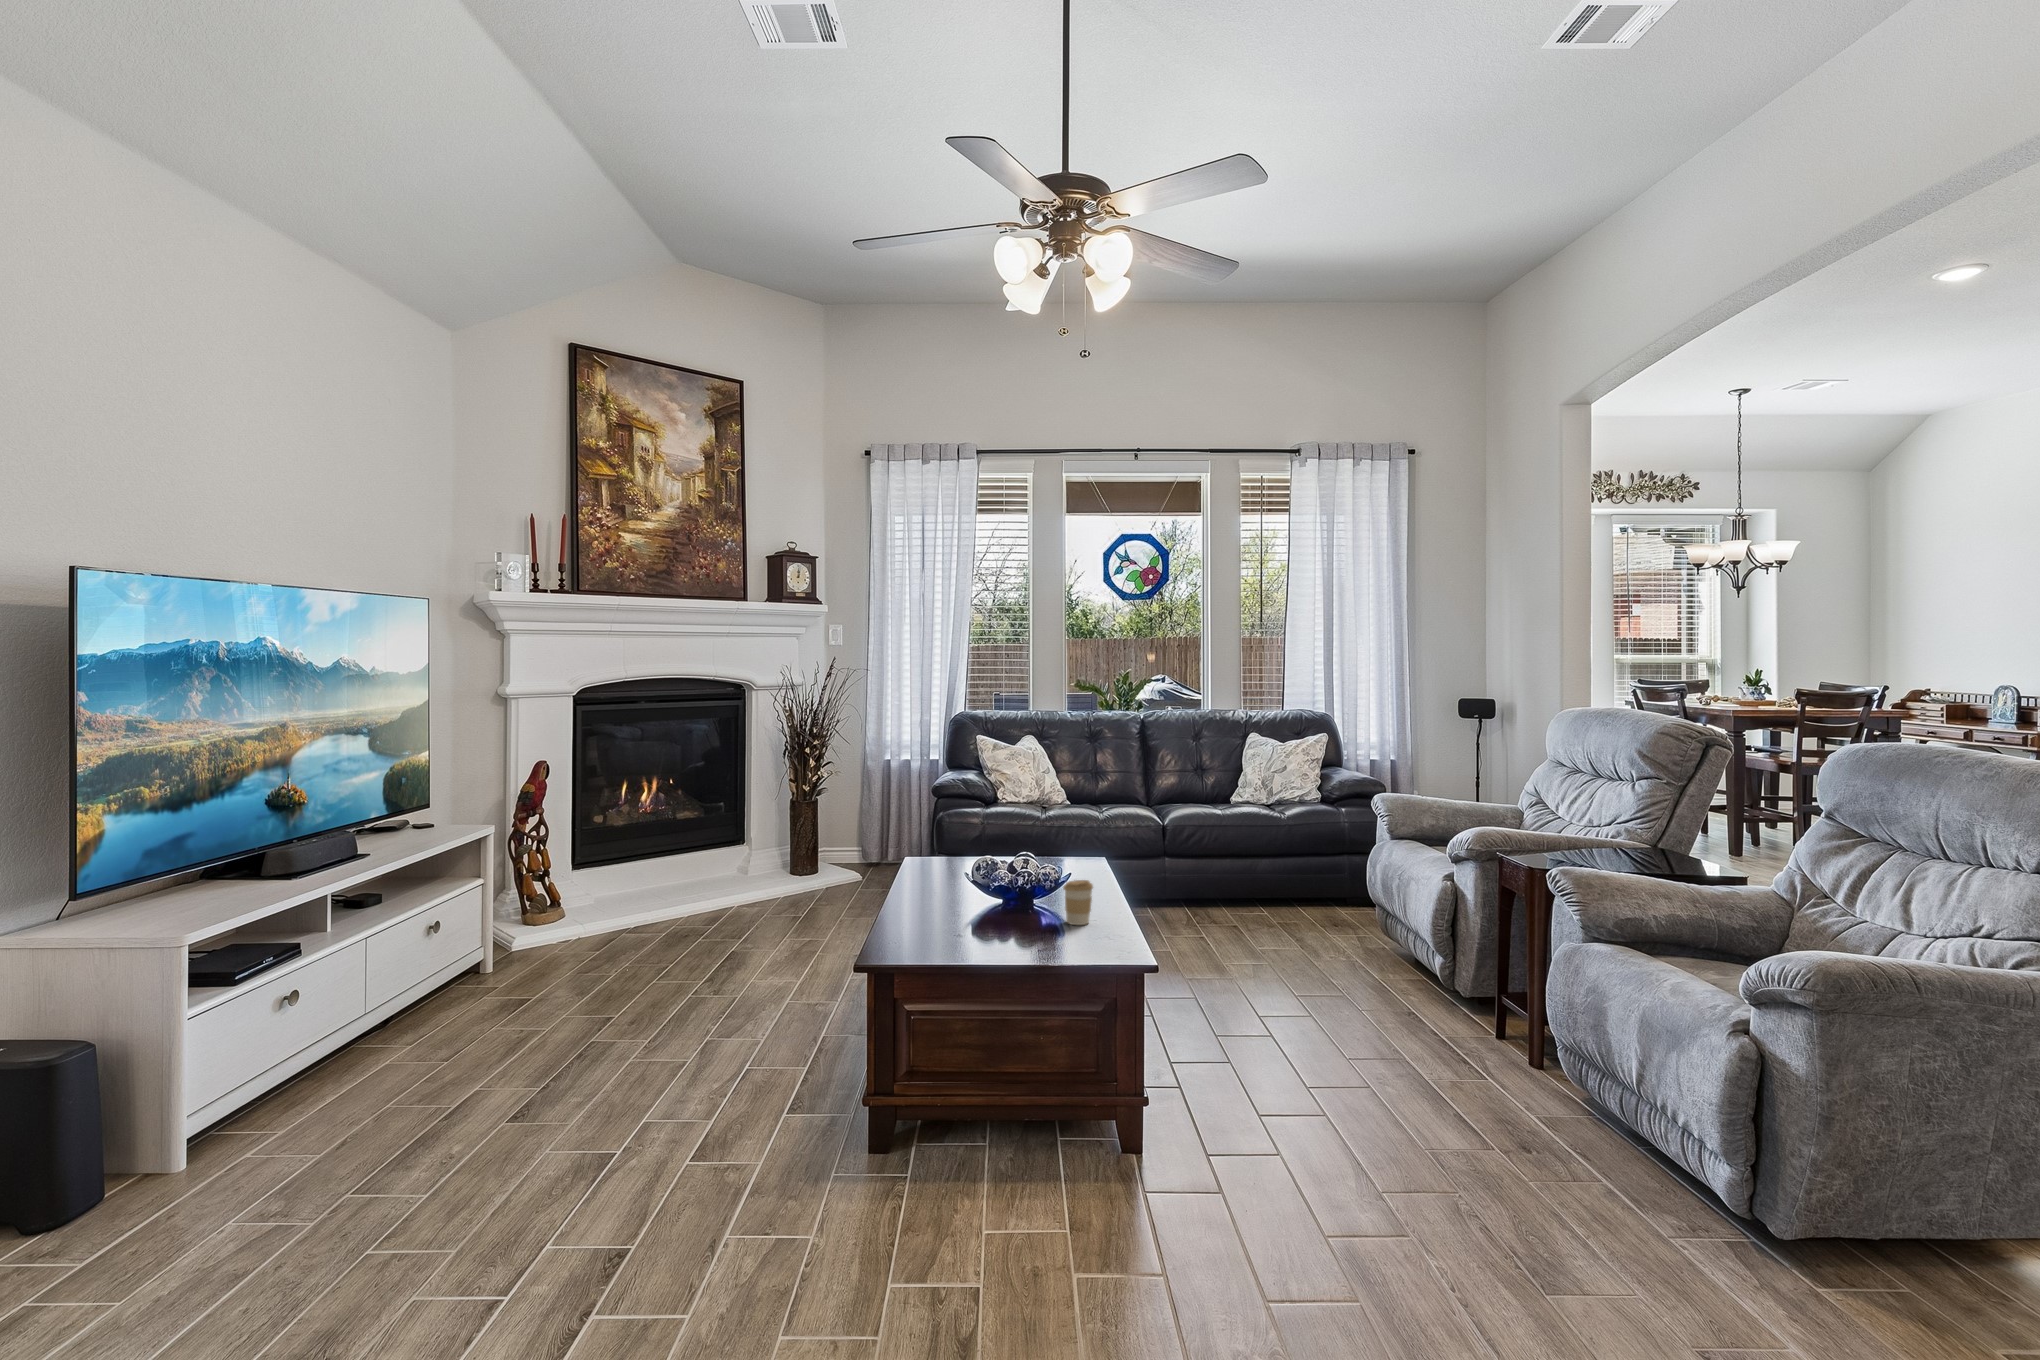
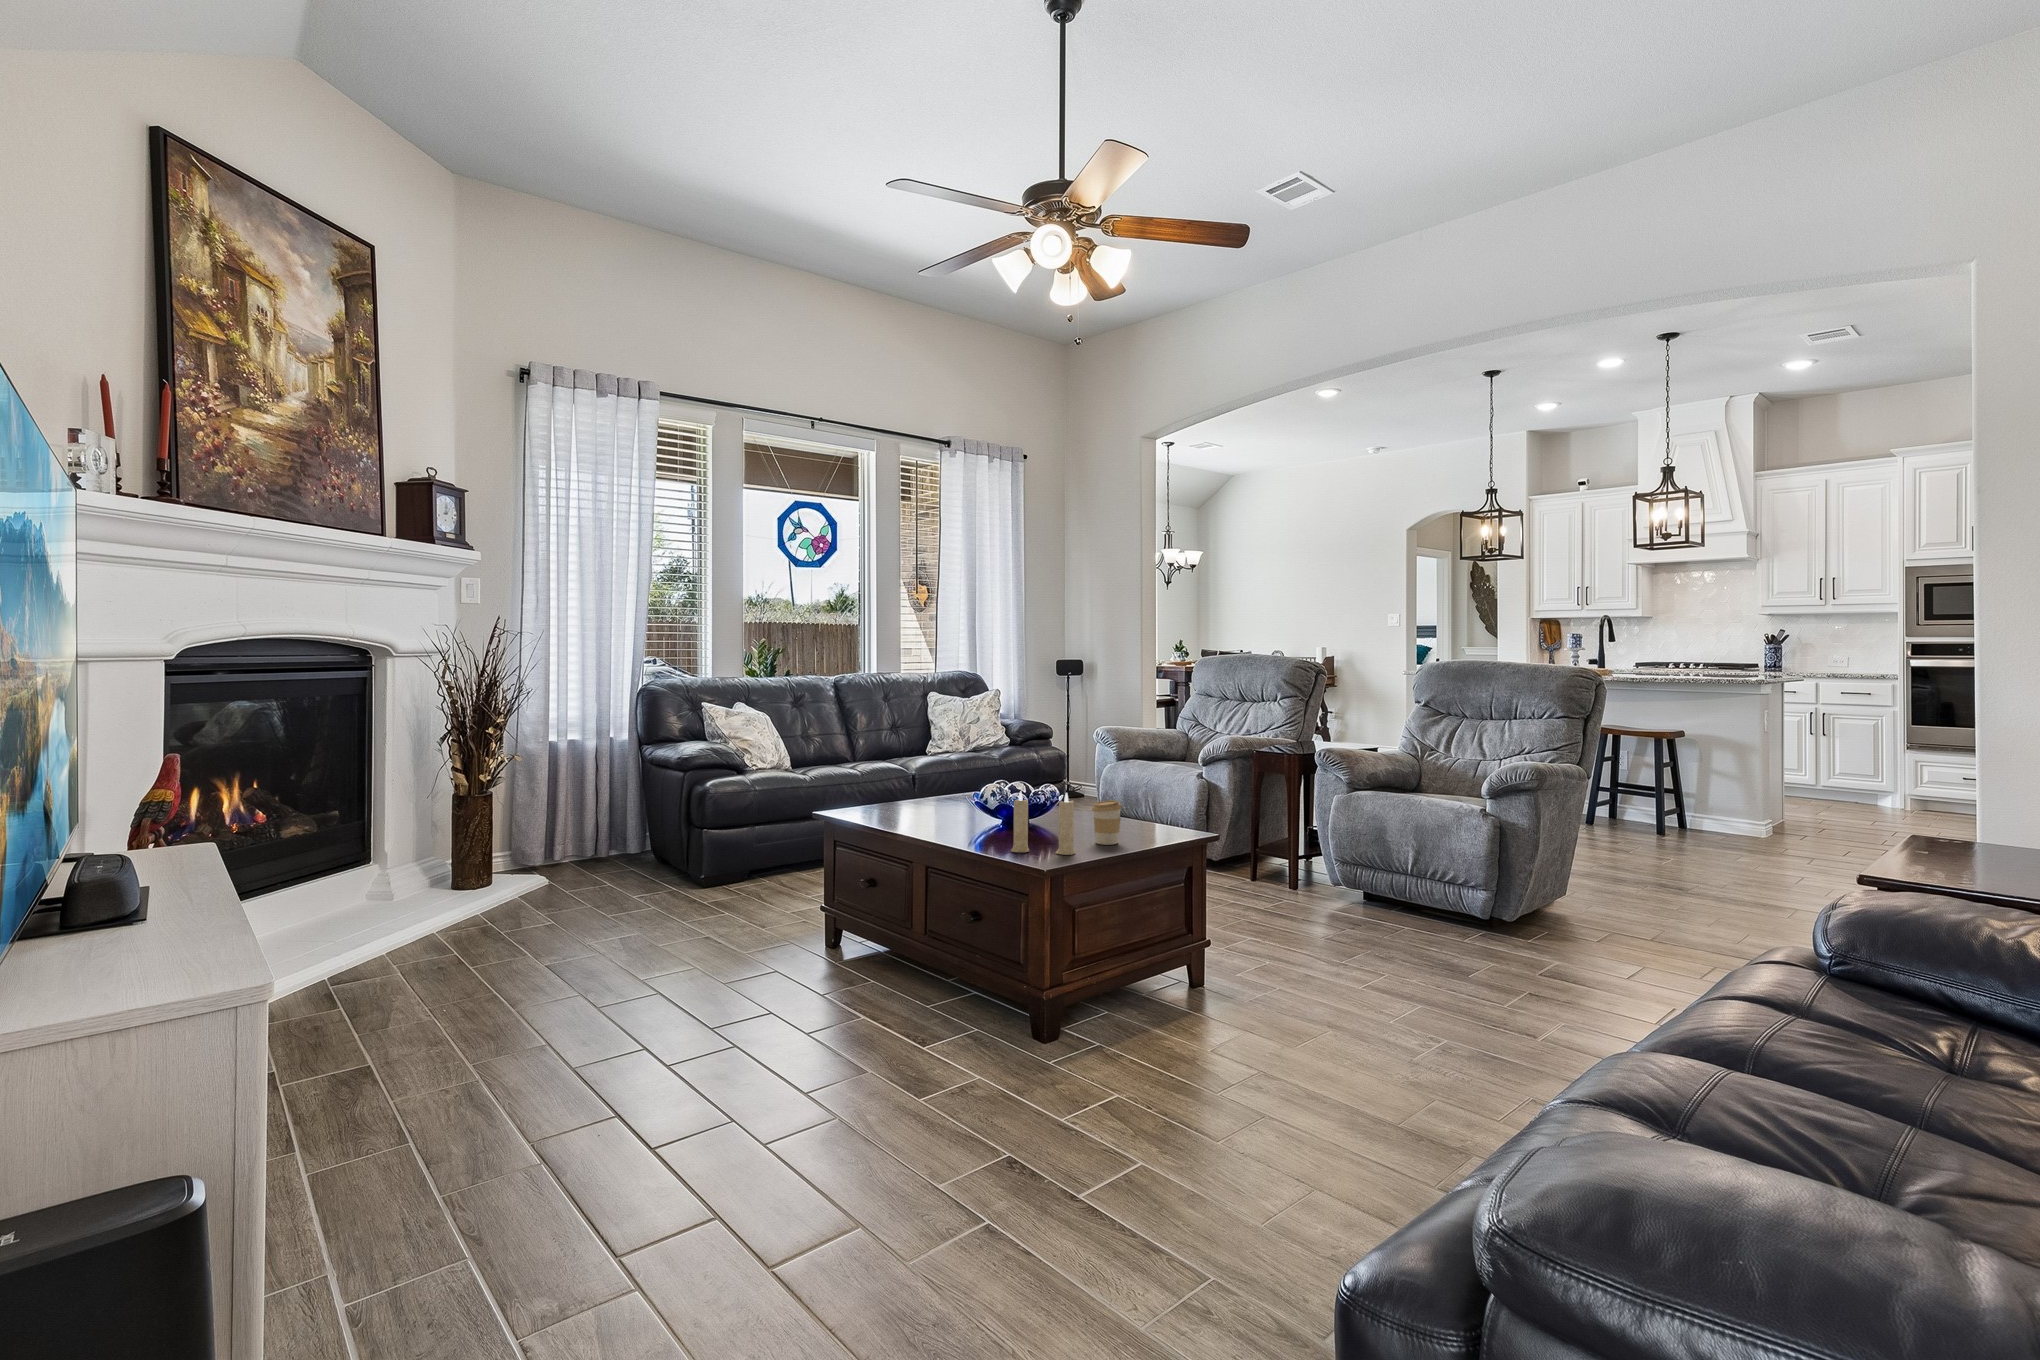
candle: none [975,856,1023,928] -> present [1011,791,1075,855]

